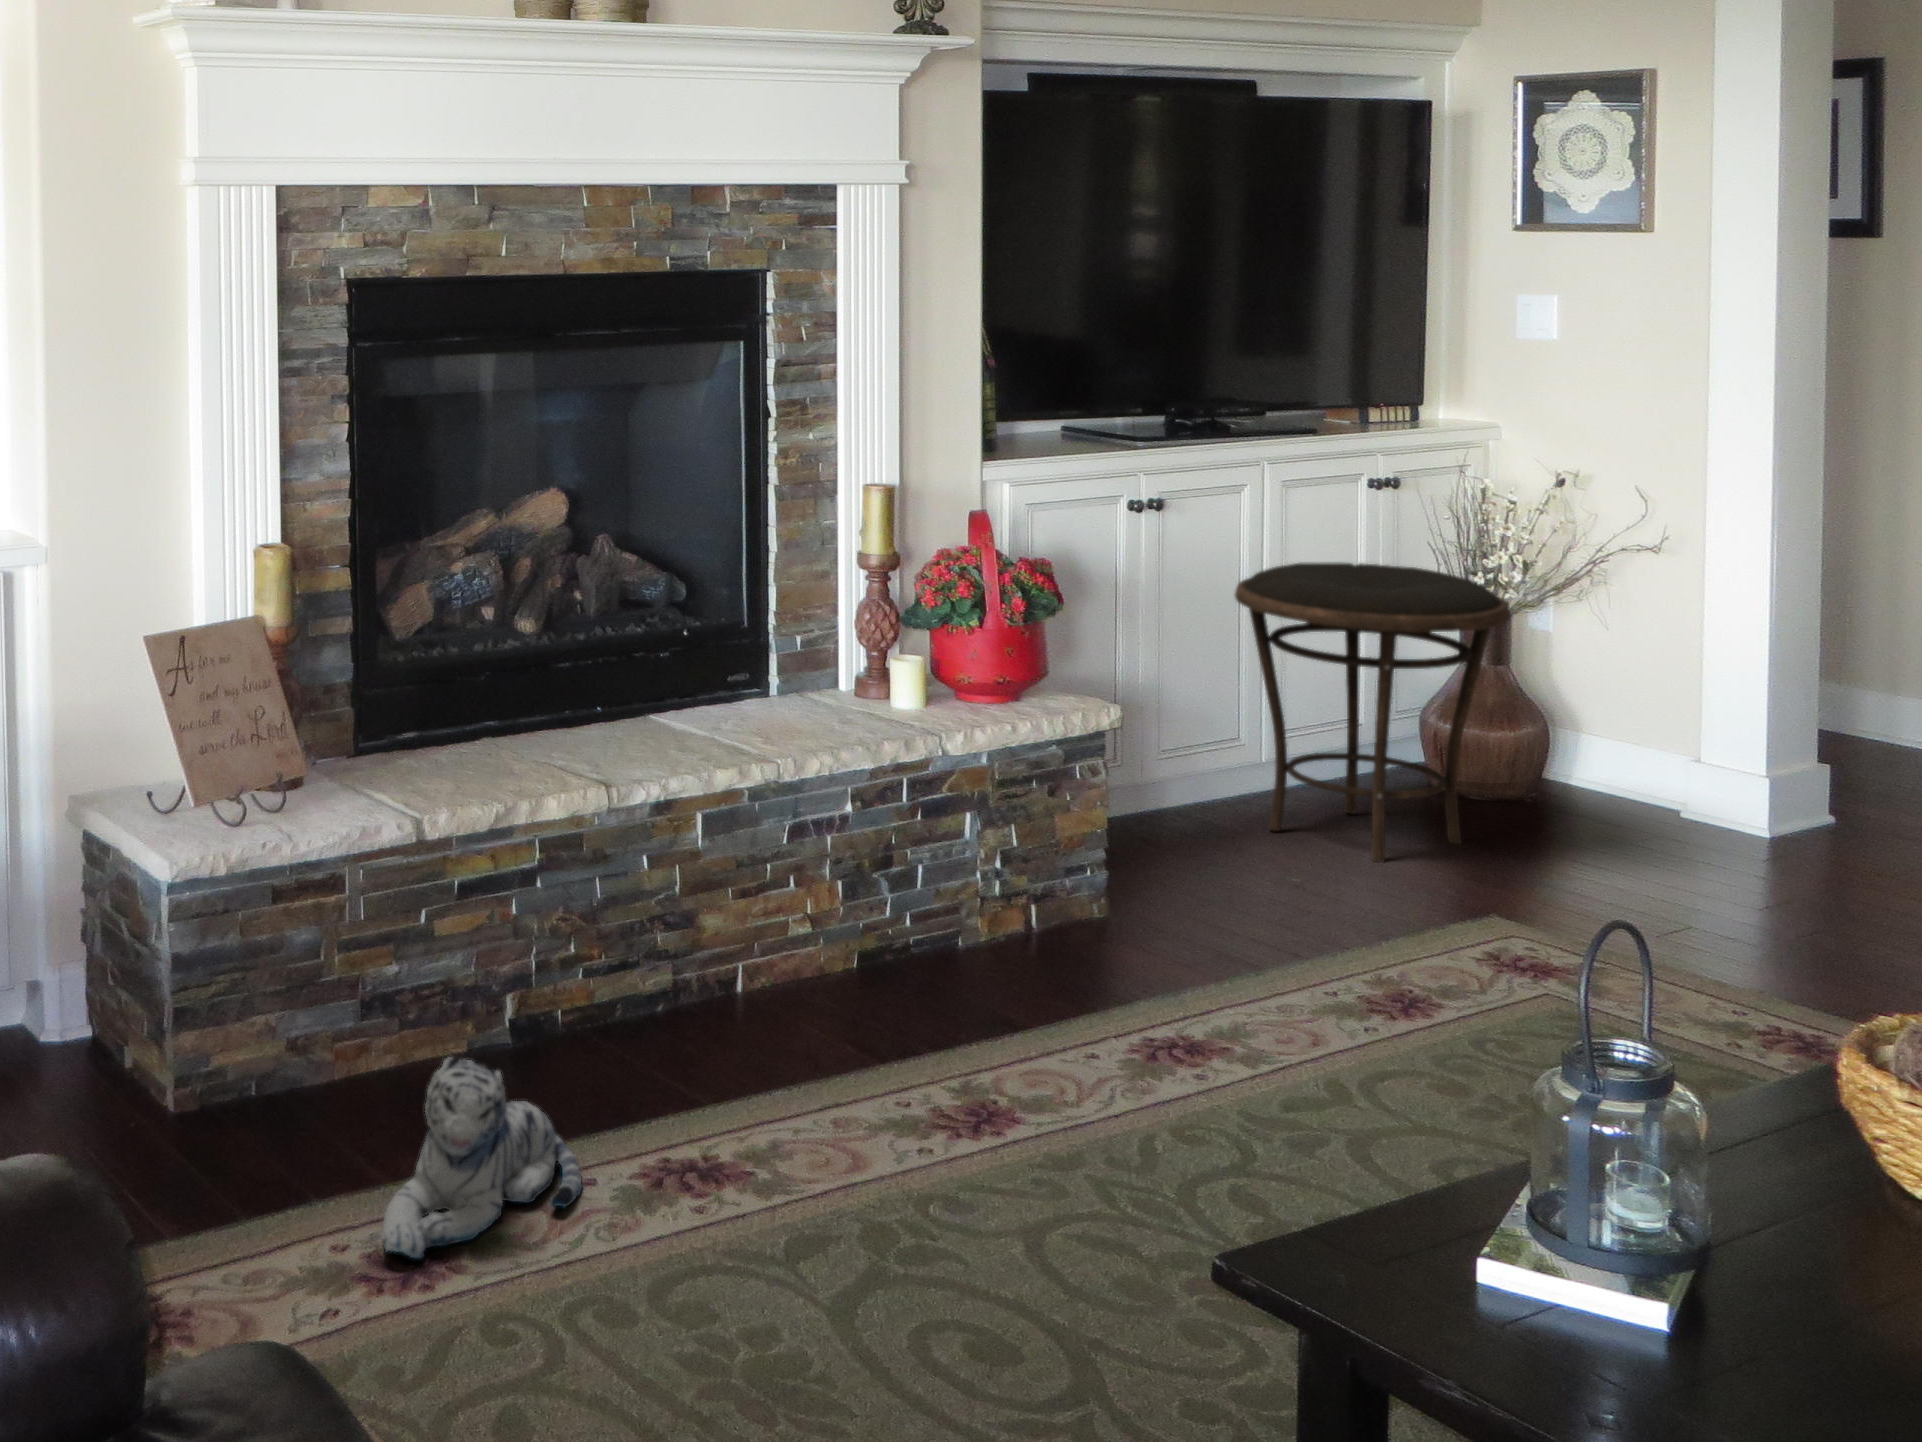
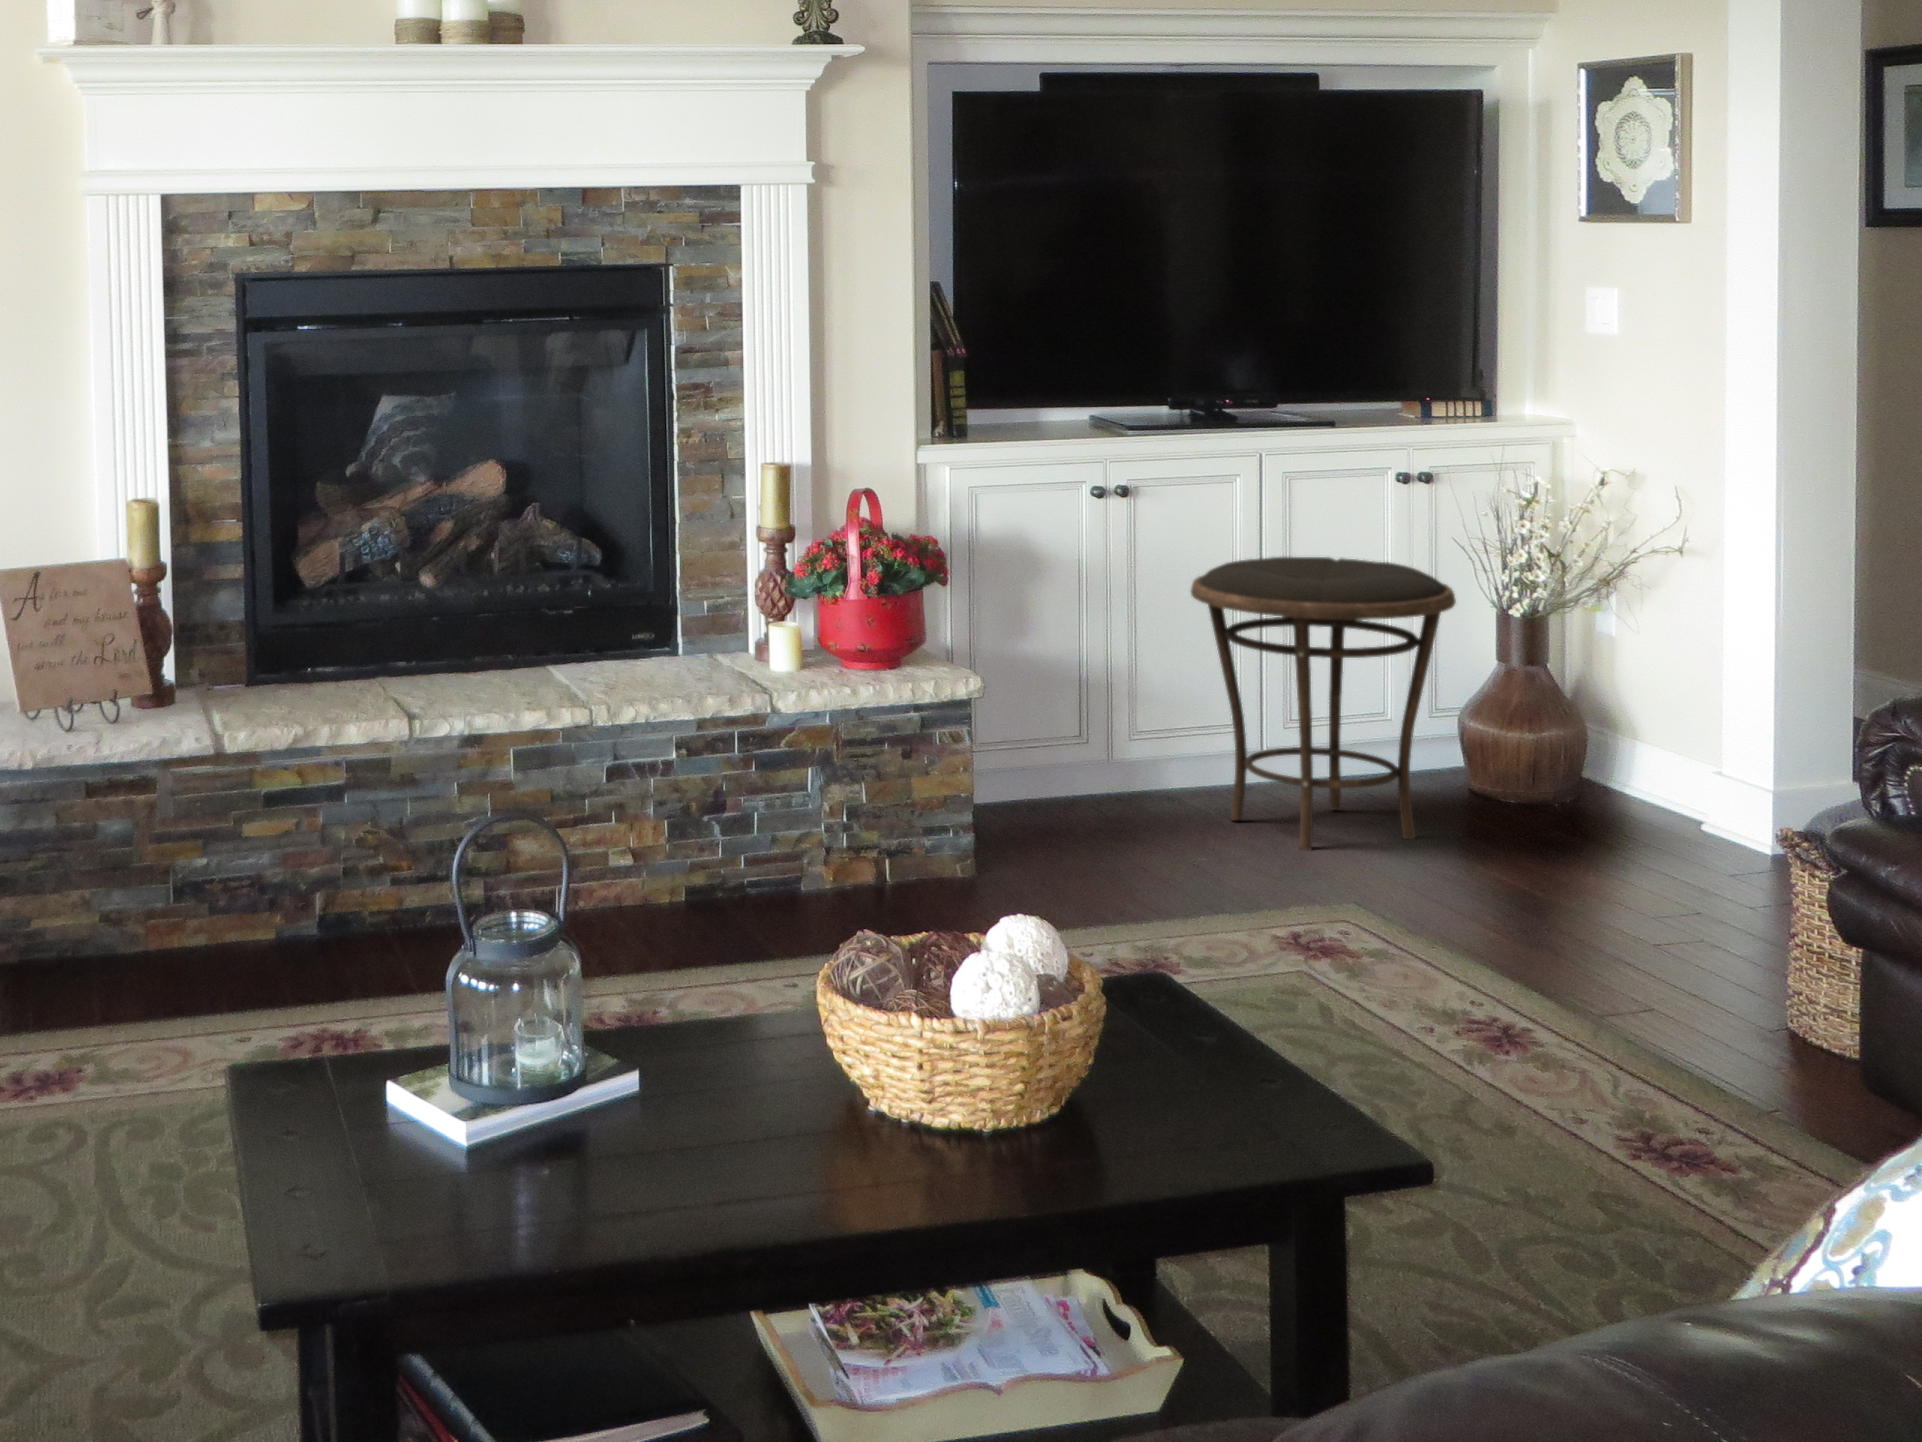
plush toy: present [382,1057,583,1259] -> none [48,909,272,1066]

